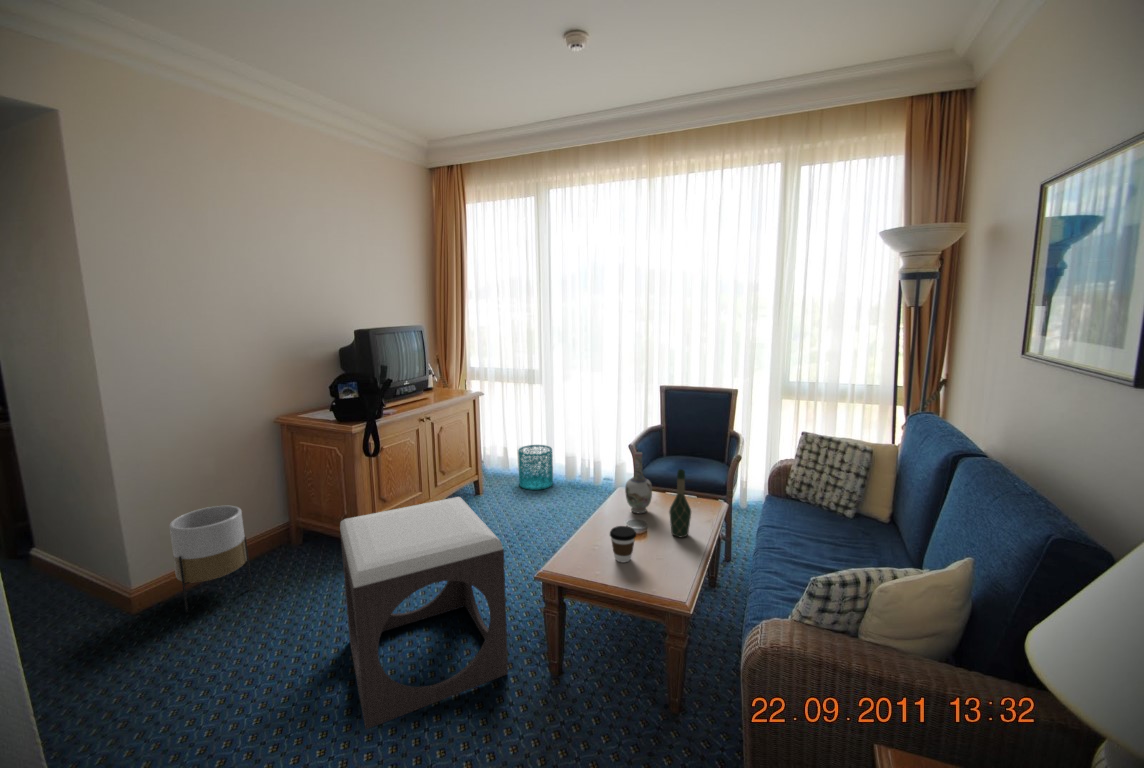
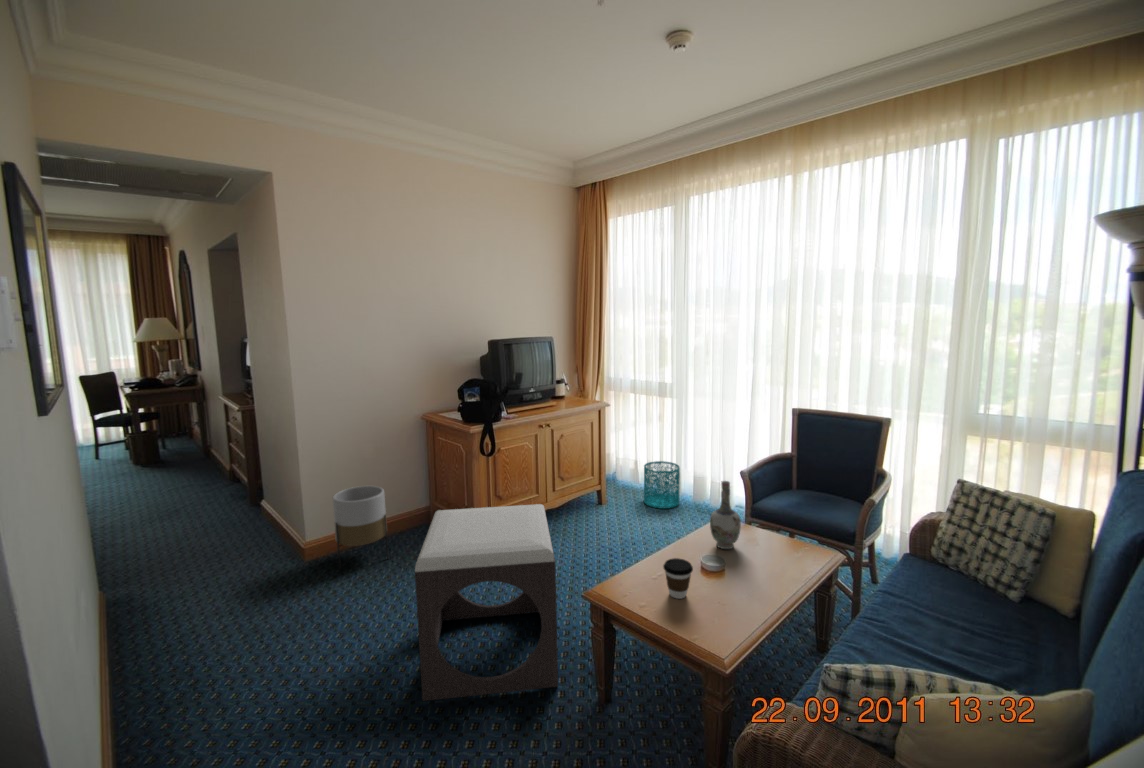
wine bottle: present [669,469,691,537] -> none [746,506,772,584]

